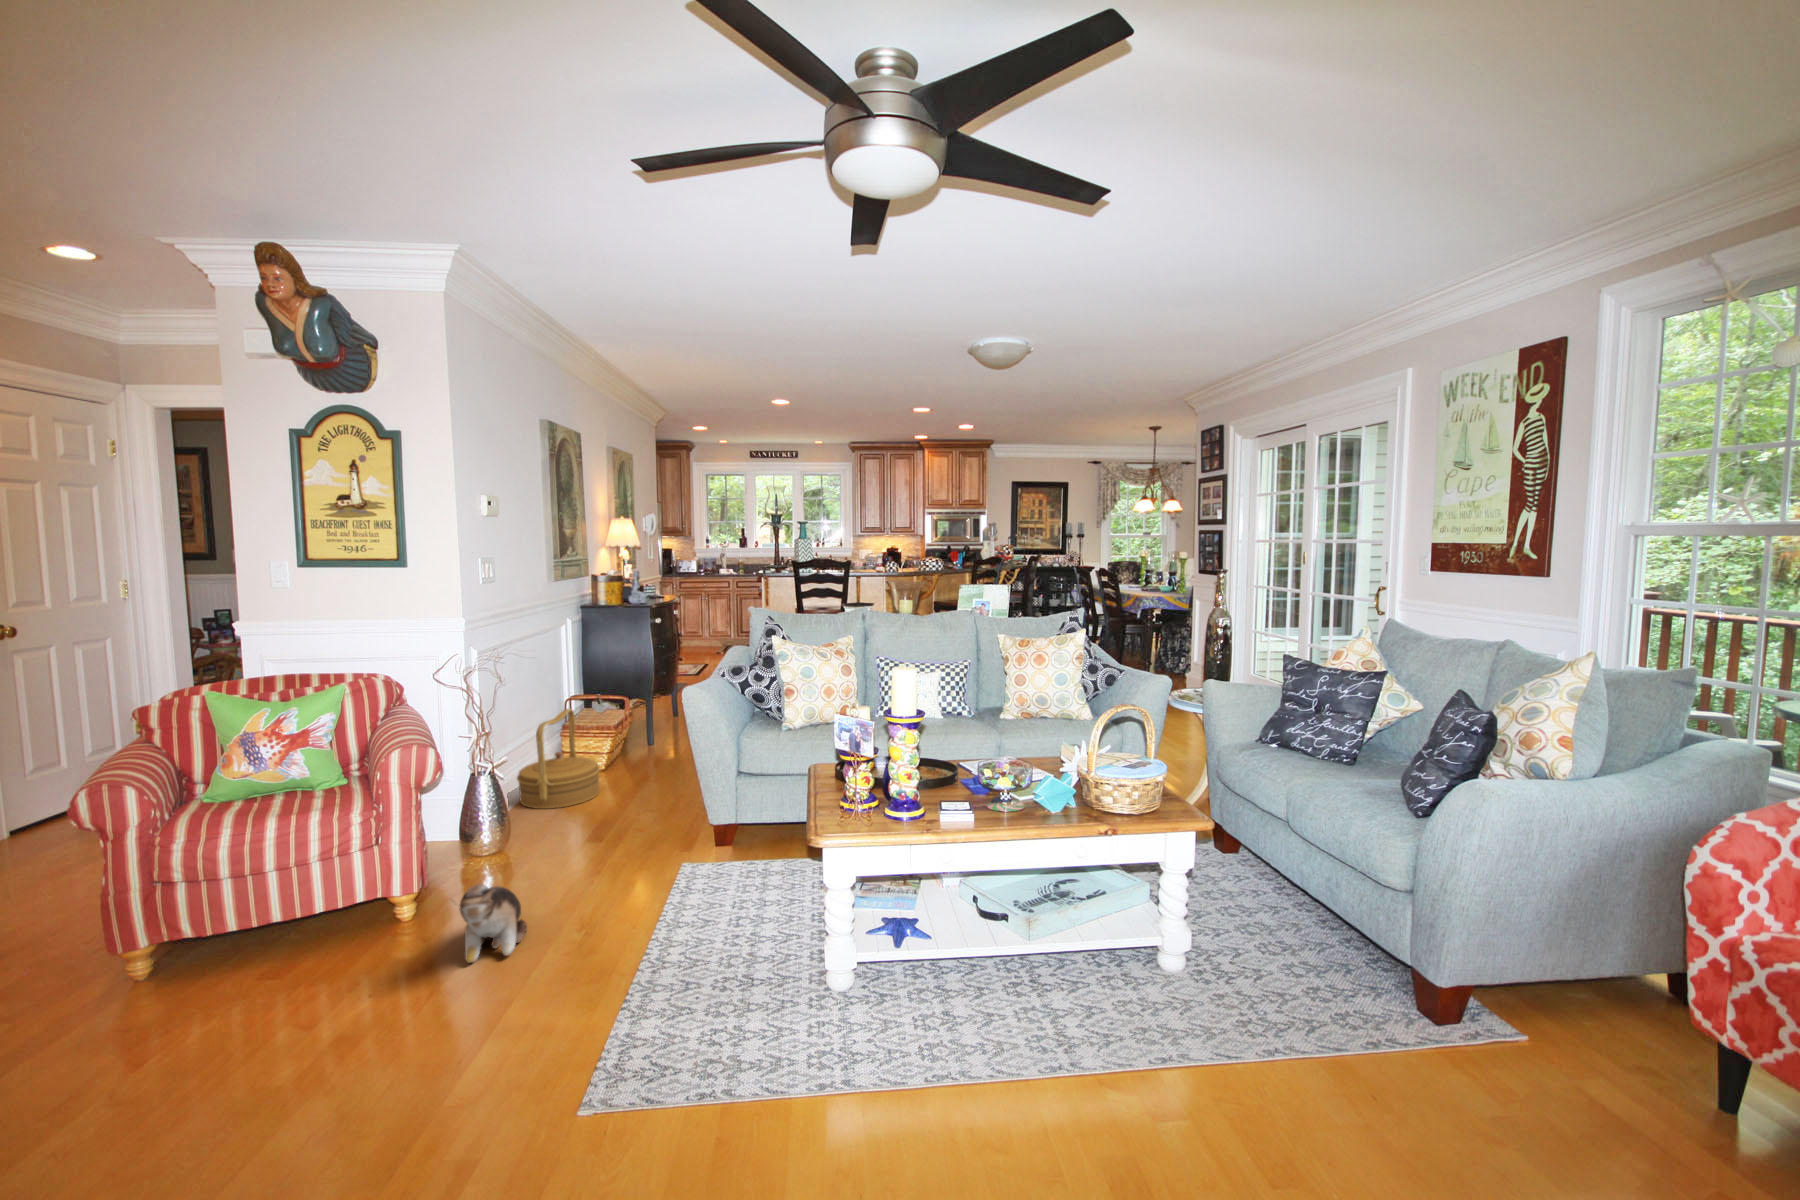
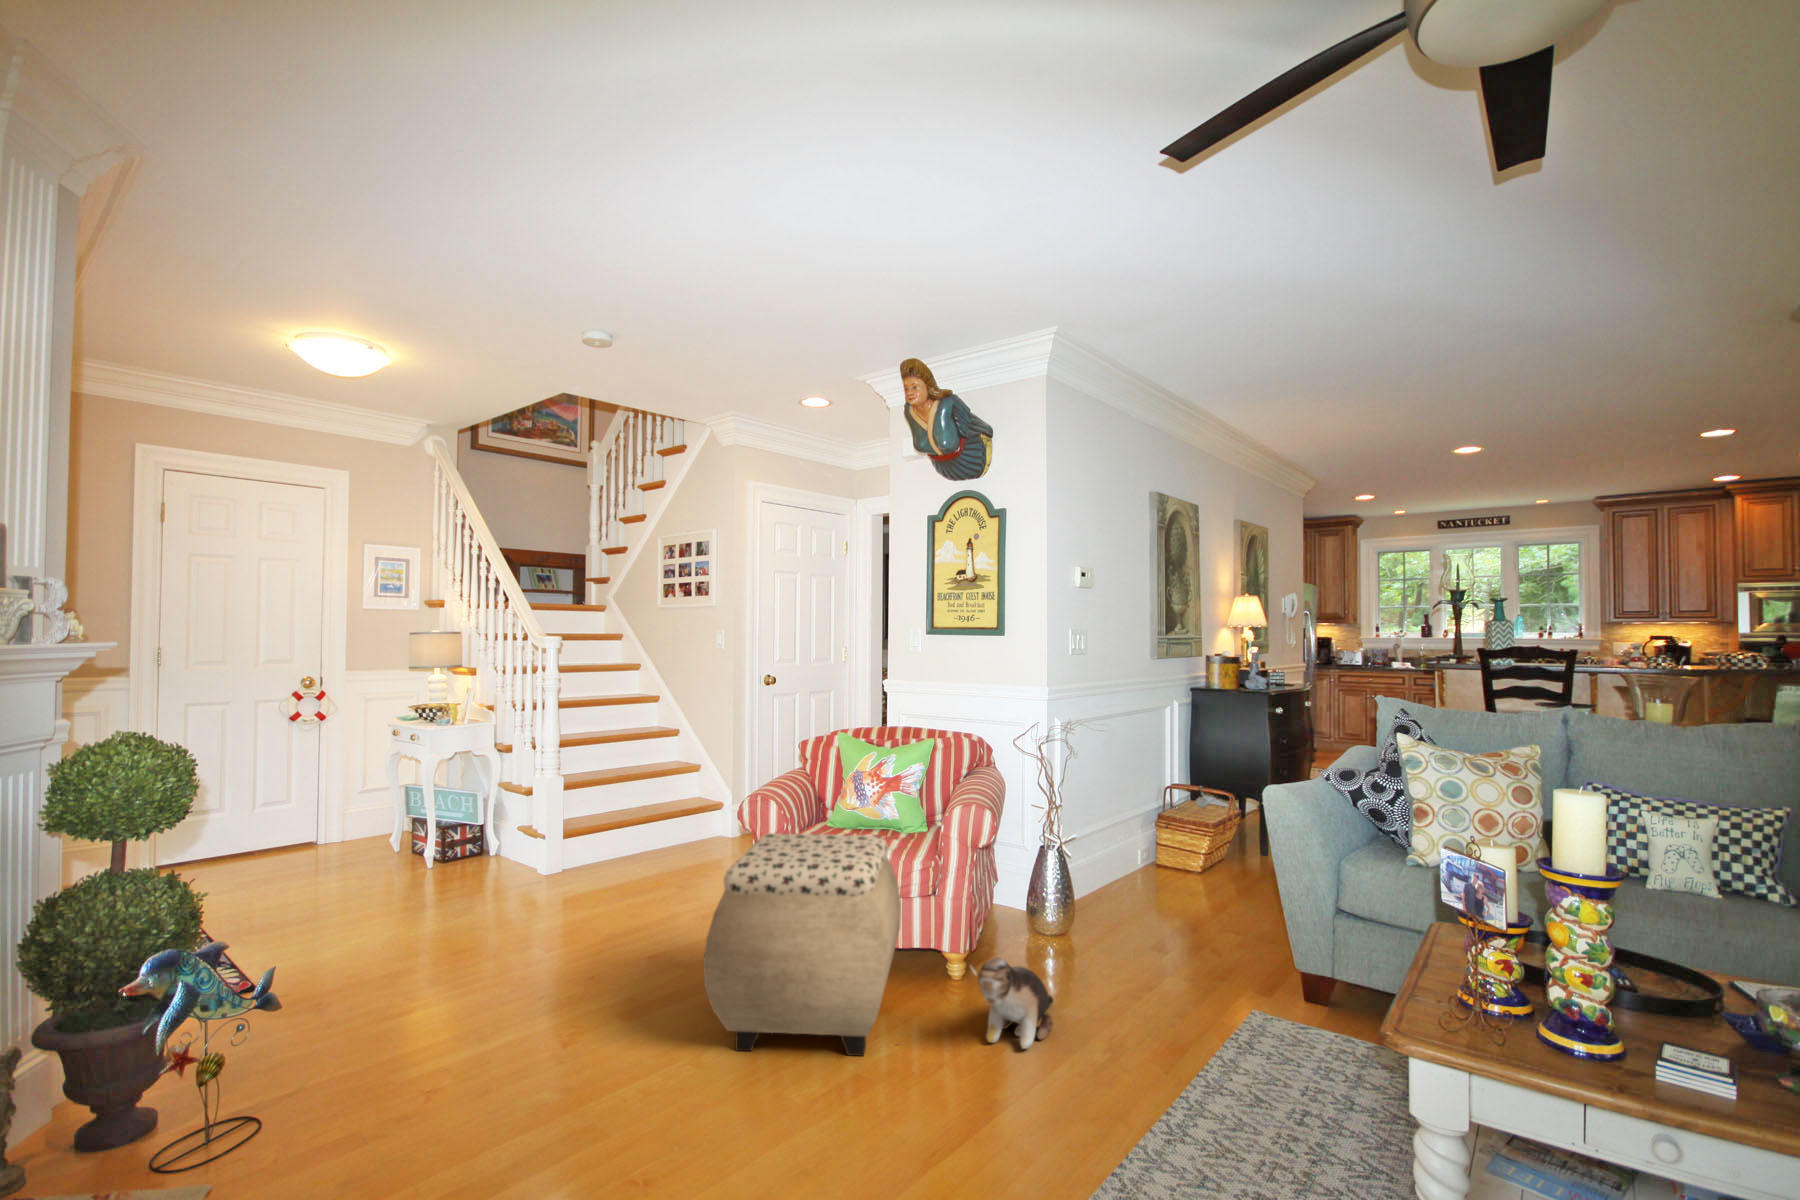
woven basket: present [517,709,600,809] -> none [1099,796,1187,906]
ottoman: none [87,803,359,1090] -> present [703,833,901,1056]

